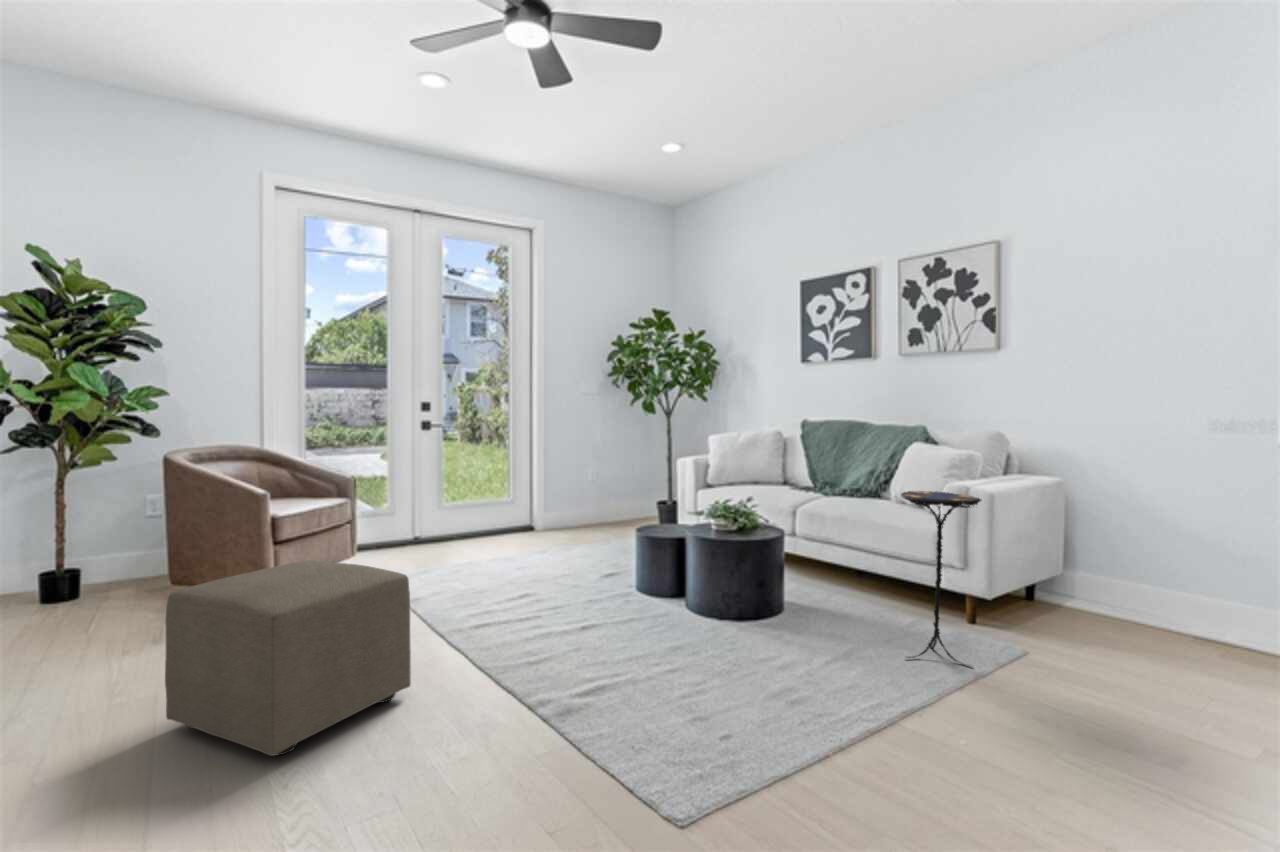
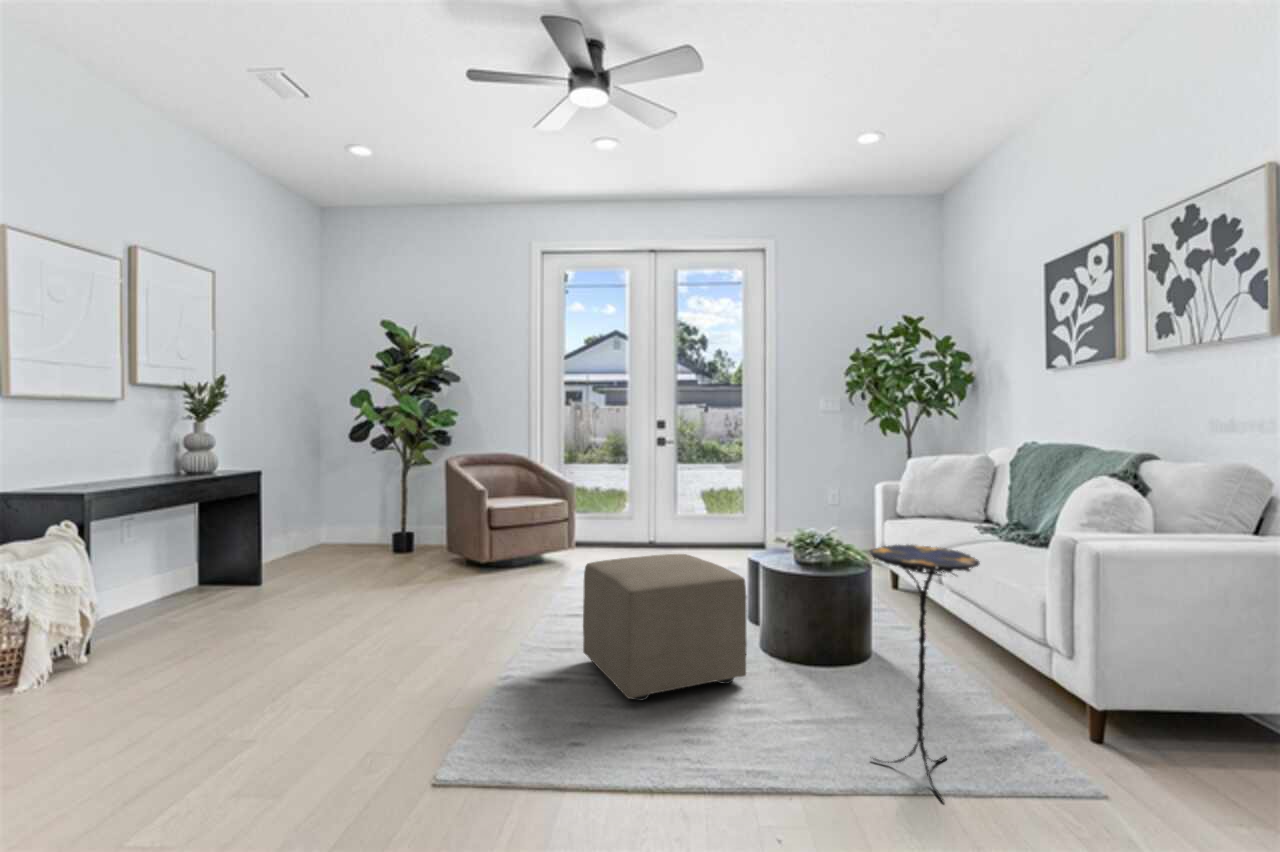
ottoman: present [165,560,411,756] -> present [583,554,747,701]

